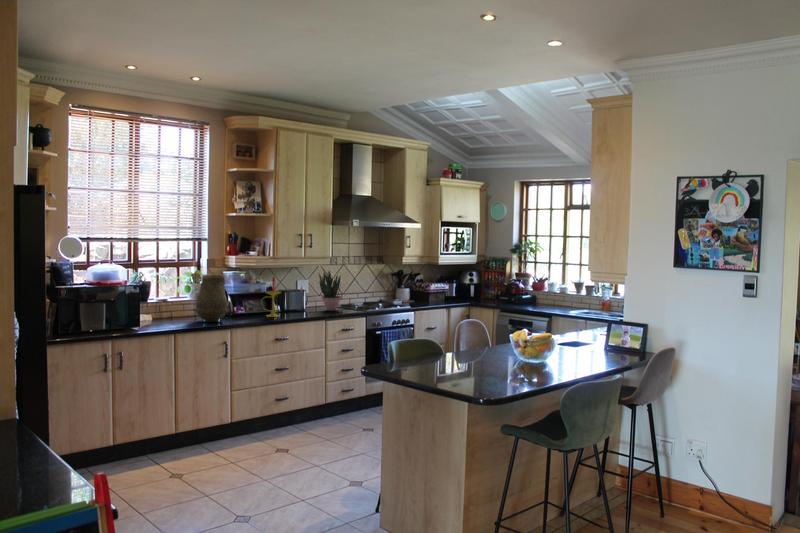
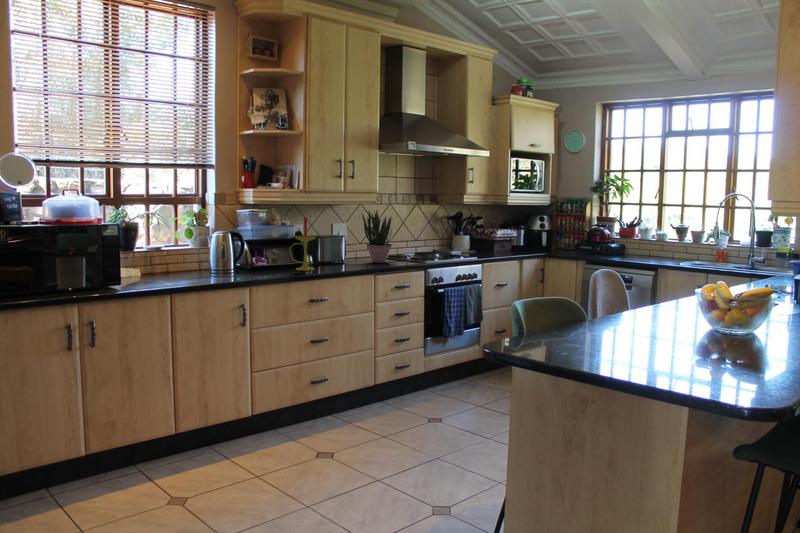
vase: present [194,274,229,322] -> none [197,212,248,278]

